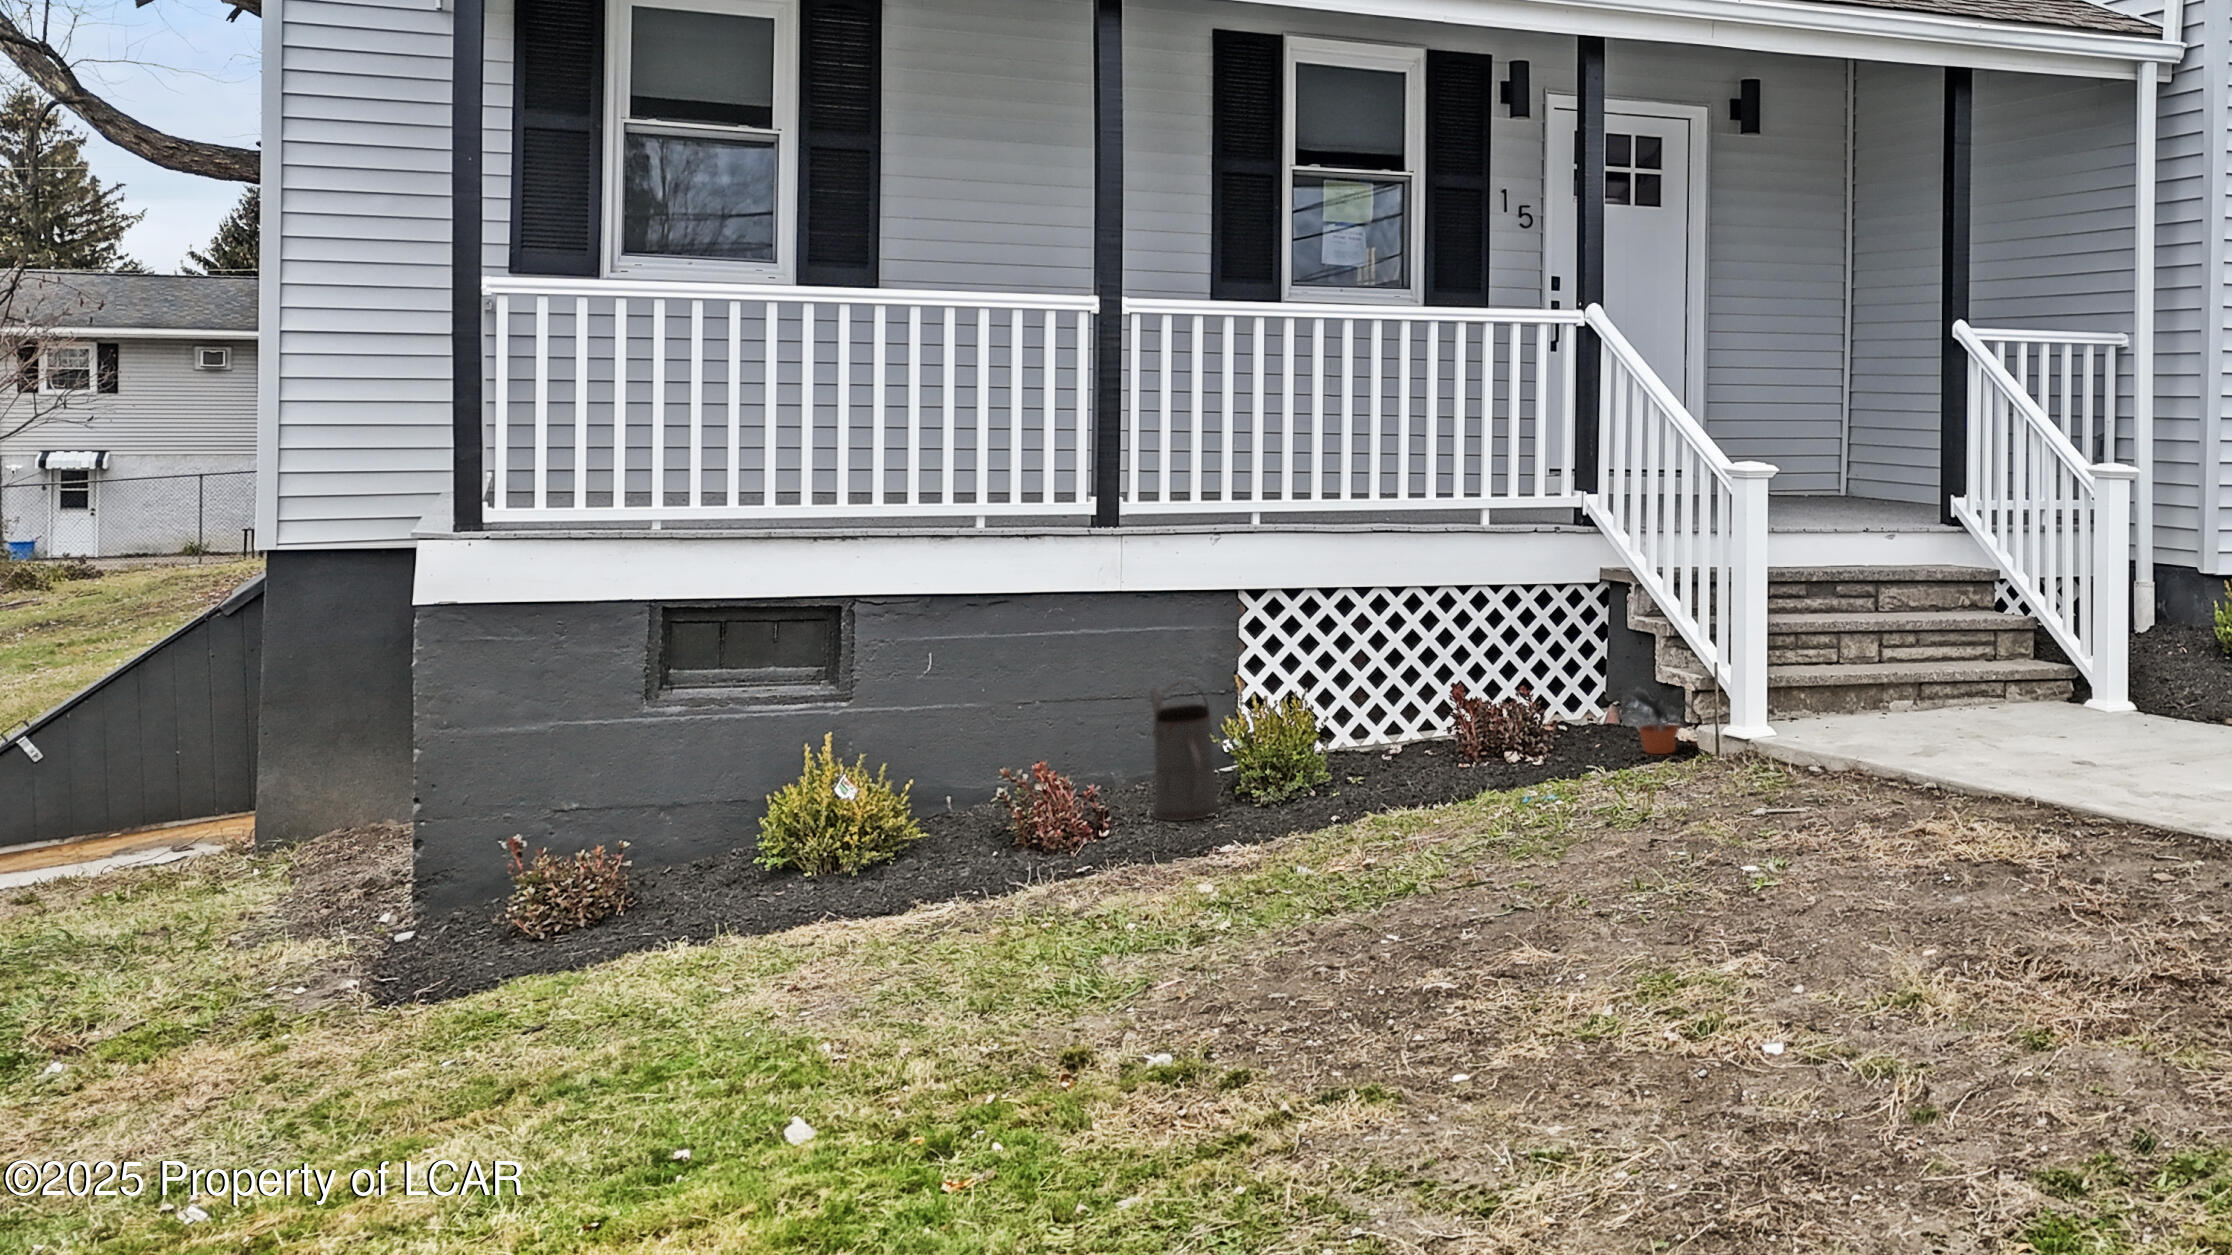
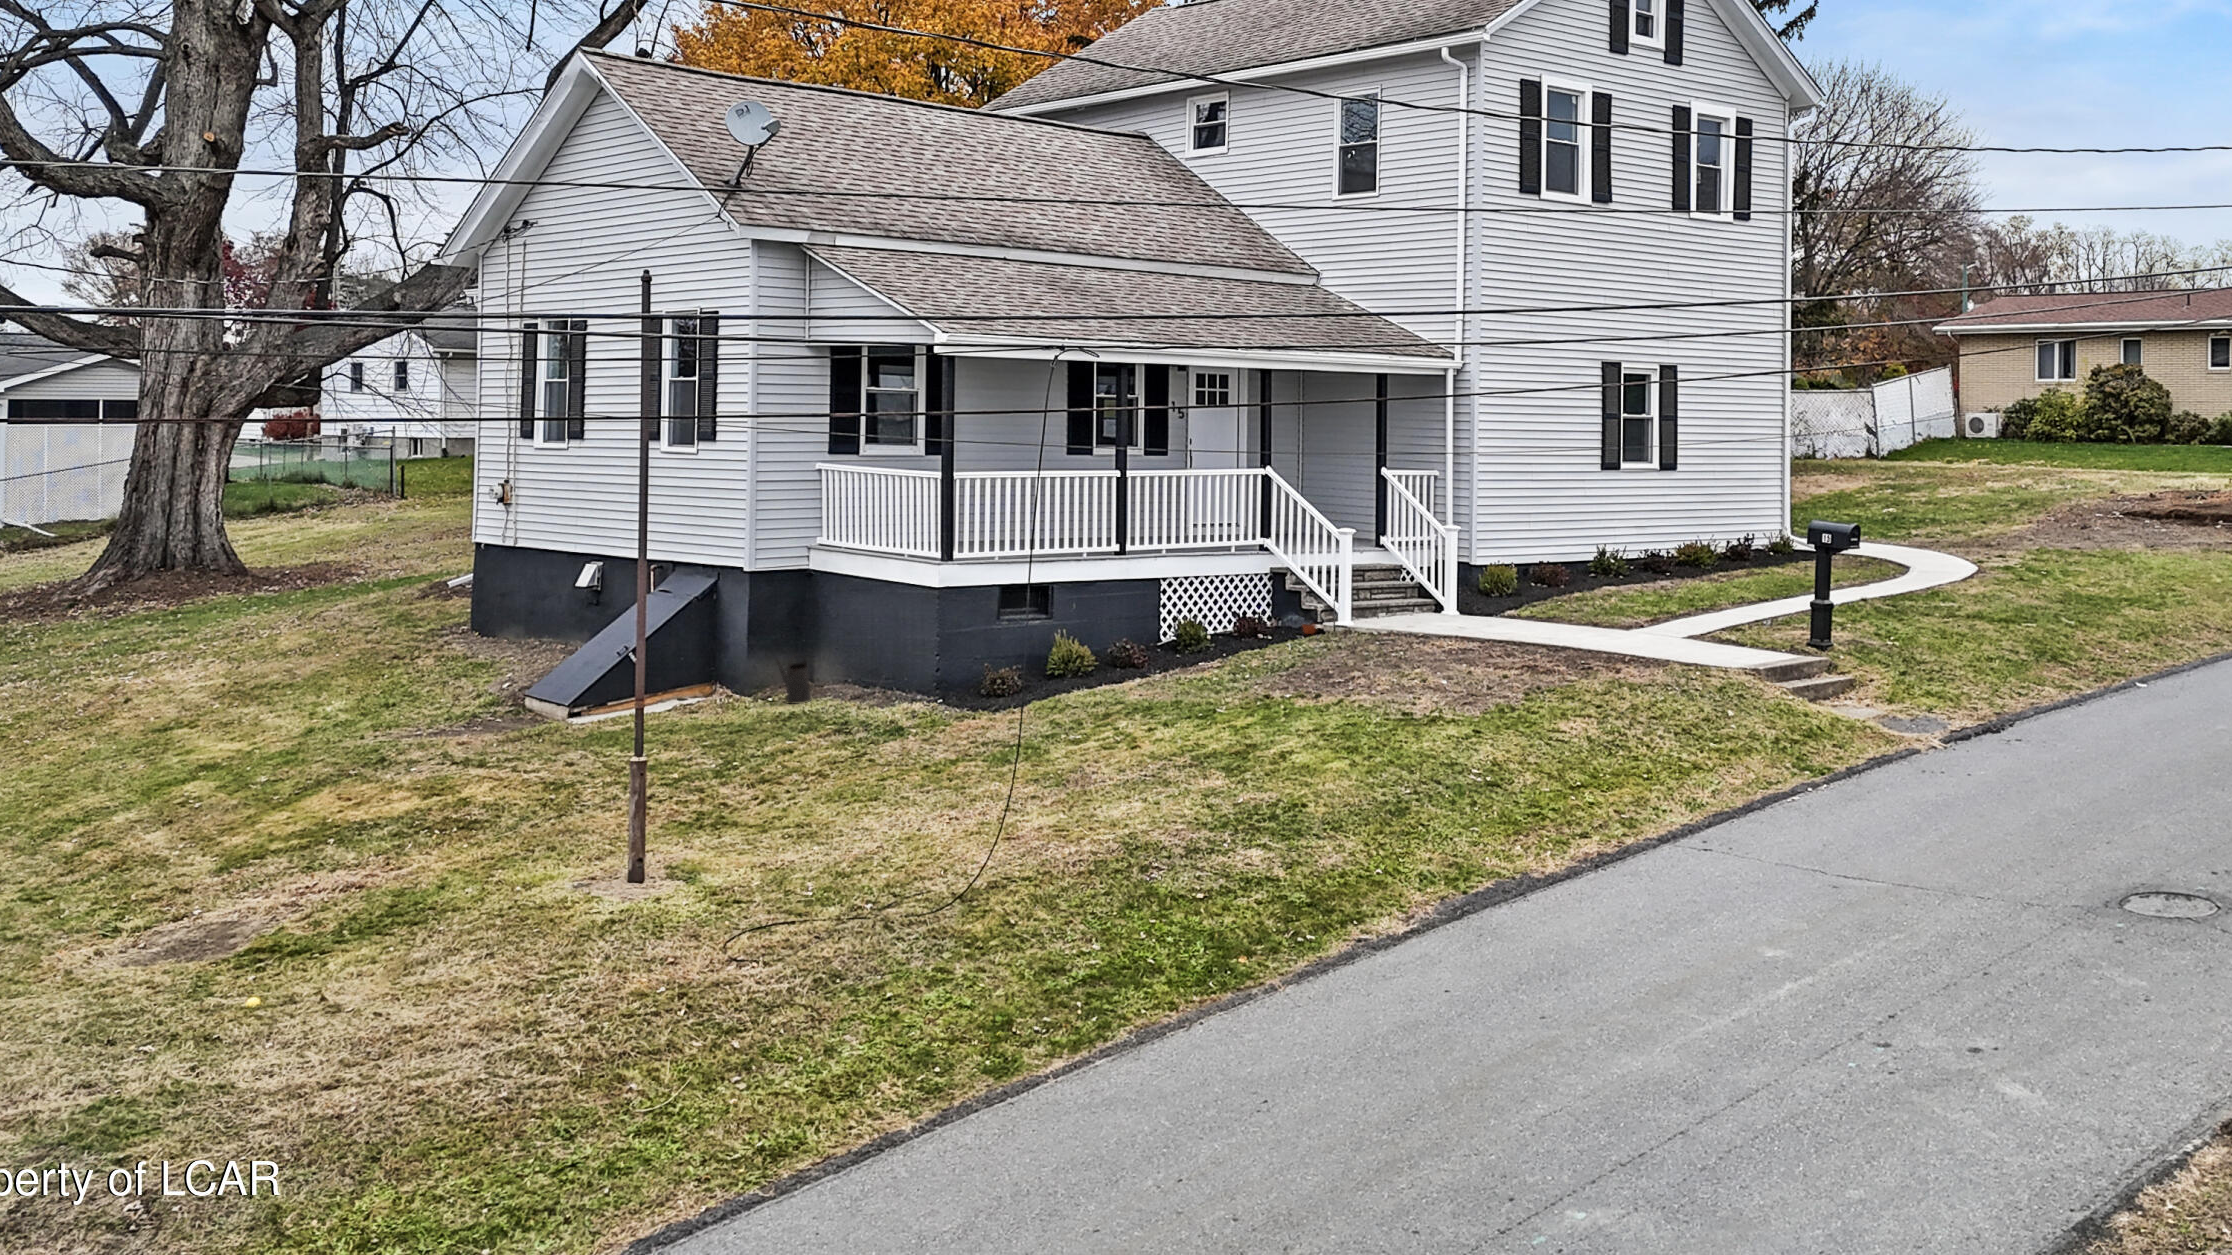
watering can: present [1150,681,1221,821] -> present [776,656,811,704]

